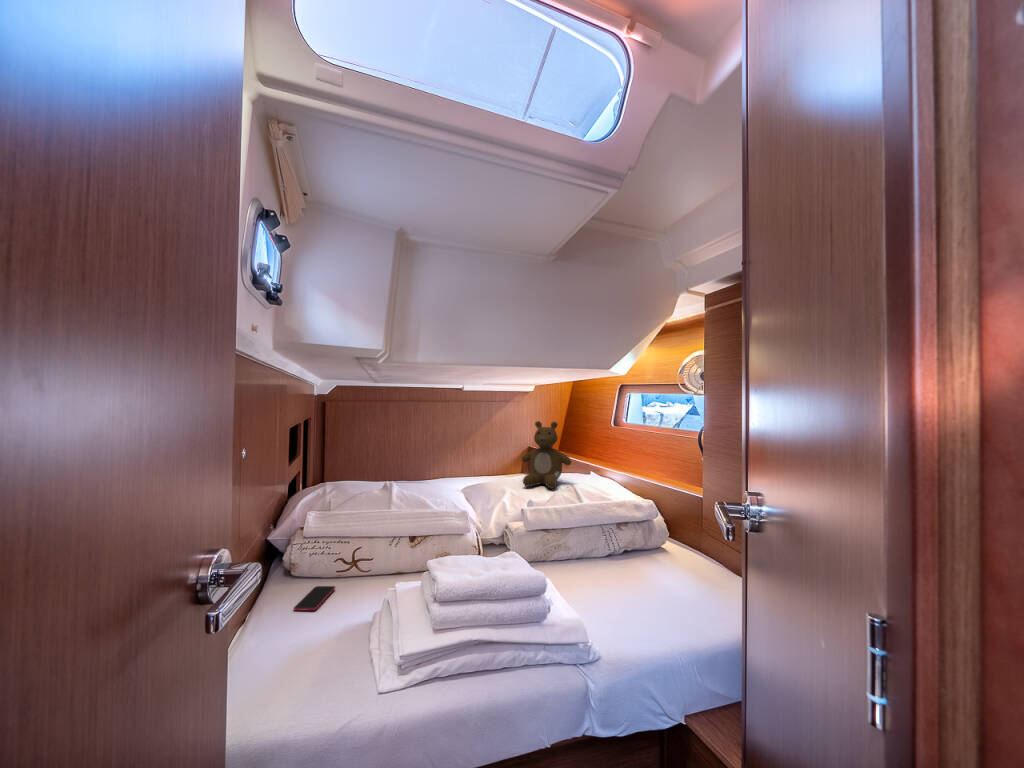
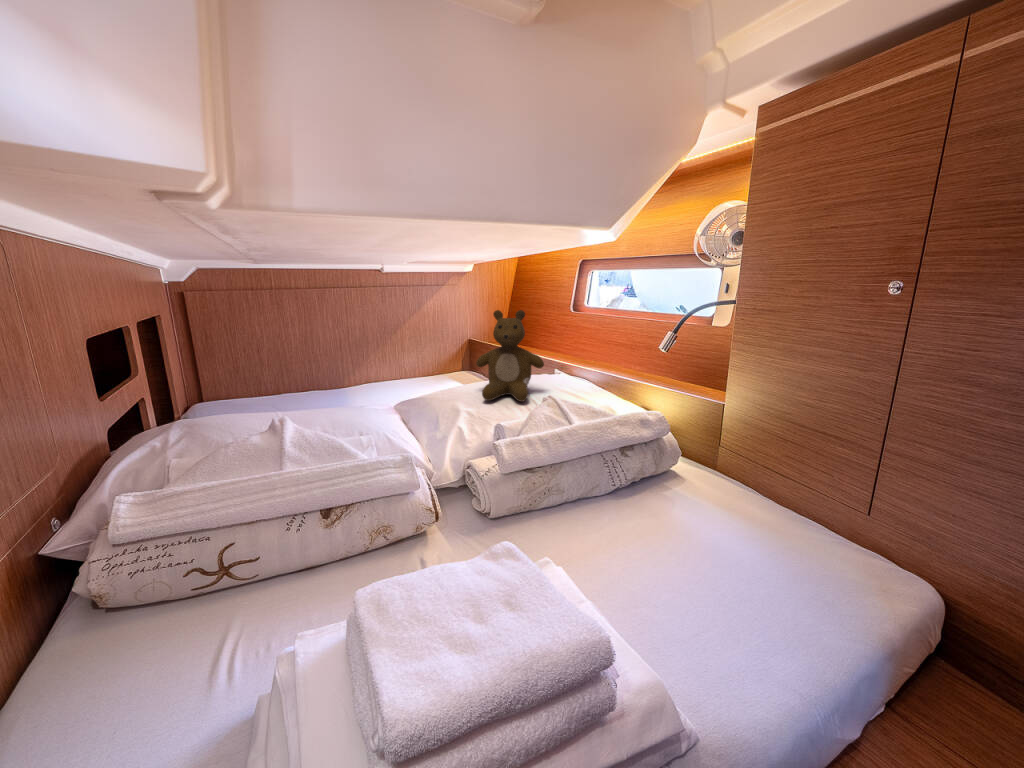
smartphone: present [294,586,335,611] -> none [86,622,190,709]

